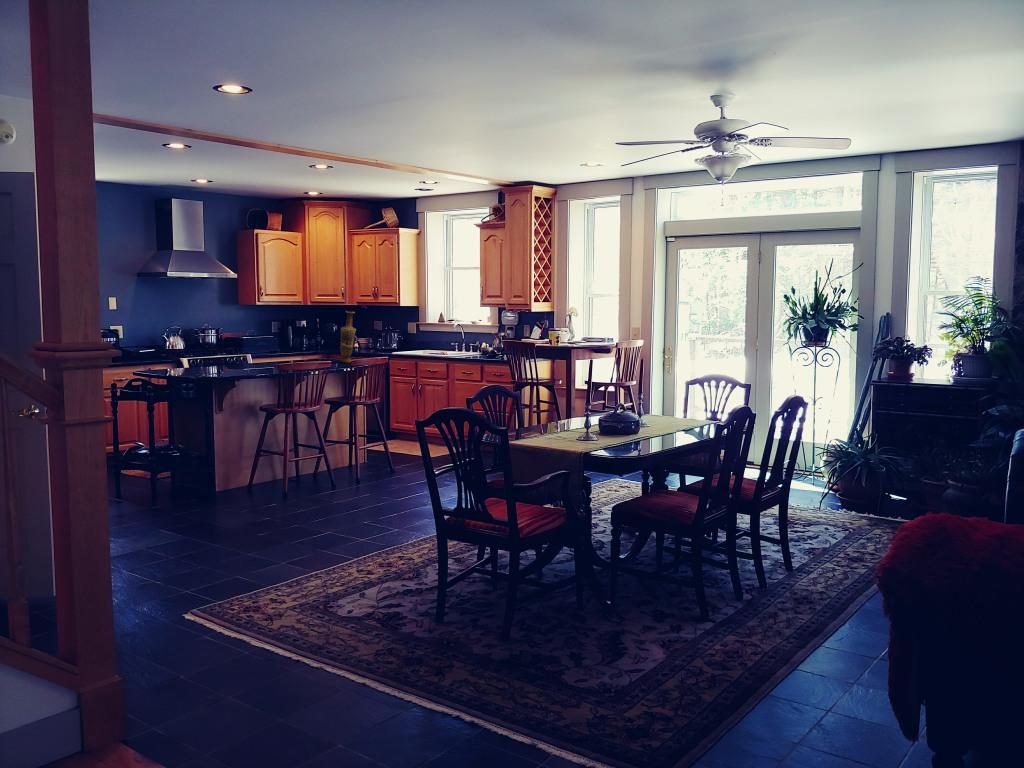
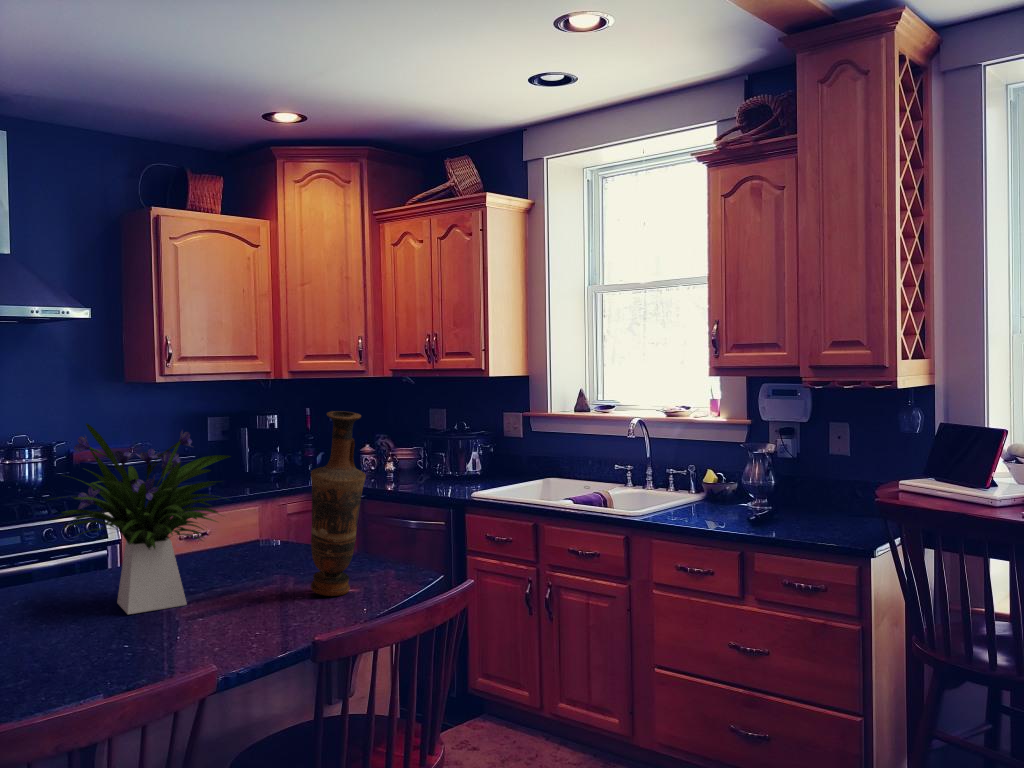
flower arrangement: none [268,312,317,364] -> present [49,423,231,614]

